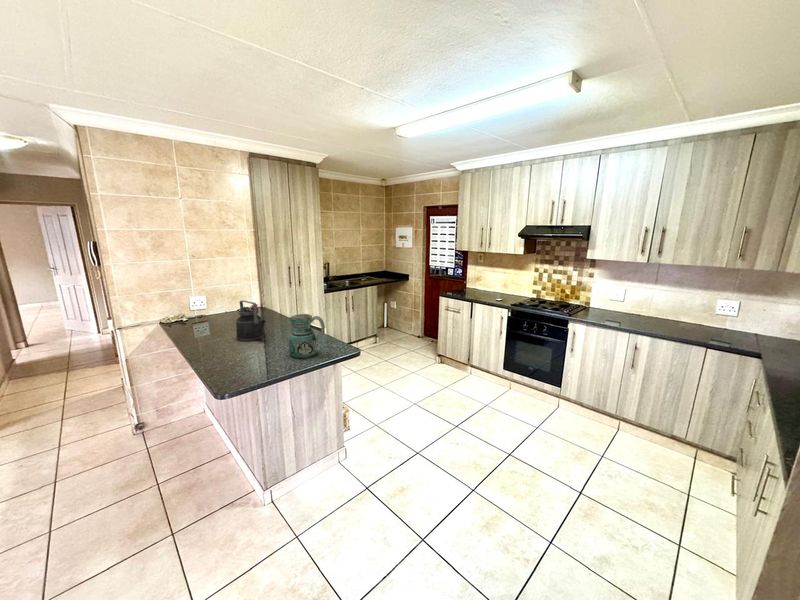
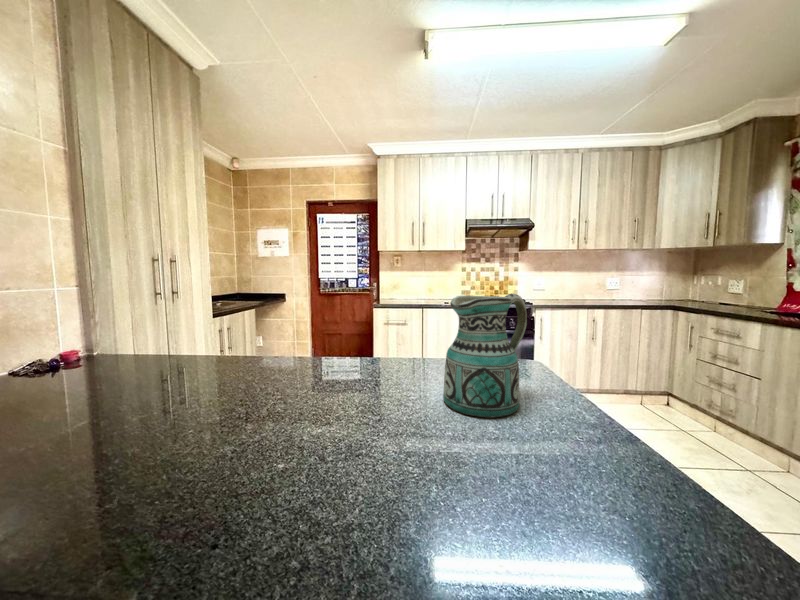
kettle: present [236,300,265,341] -> none [163,291,310,438]

